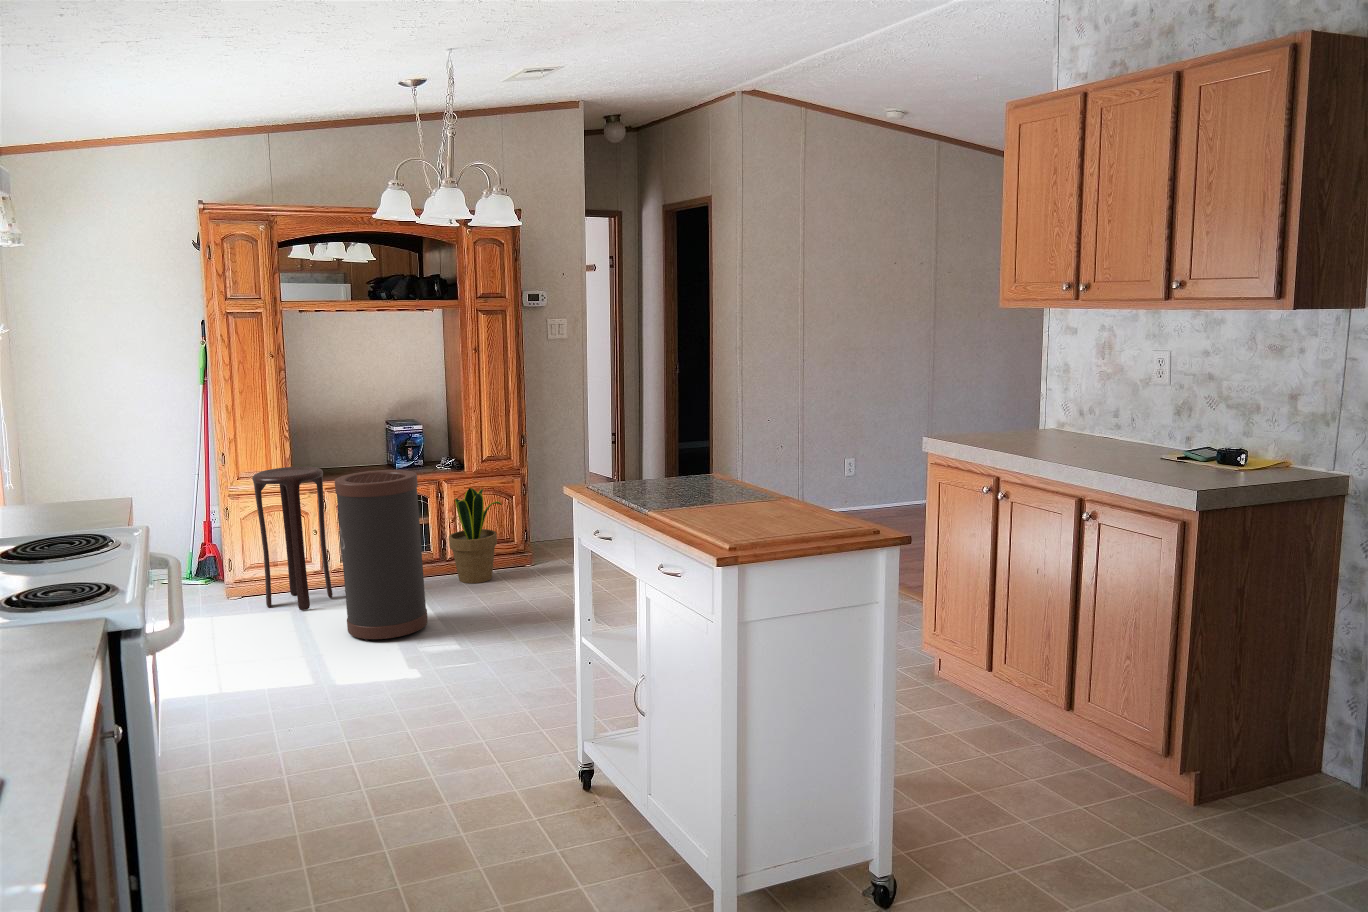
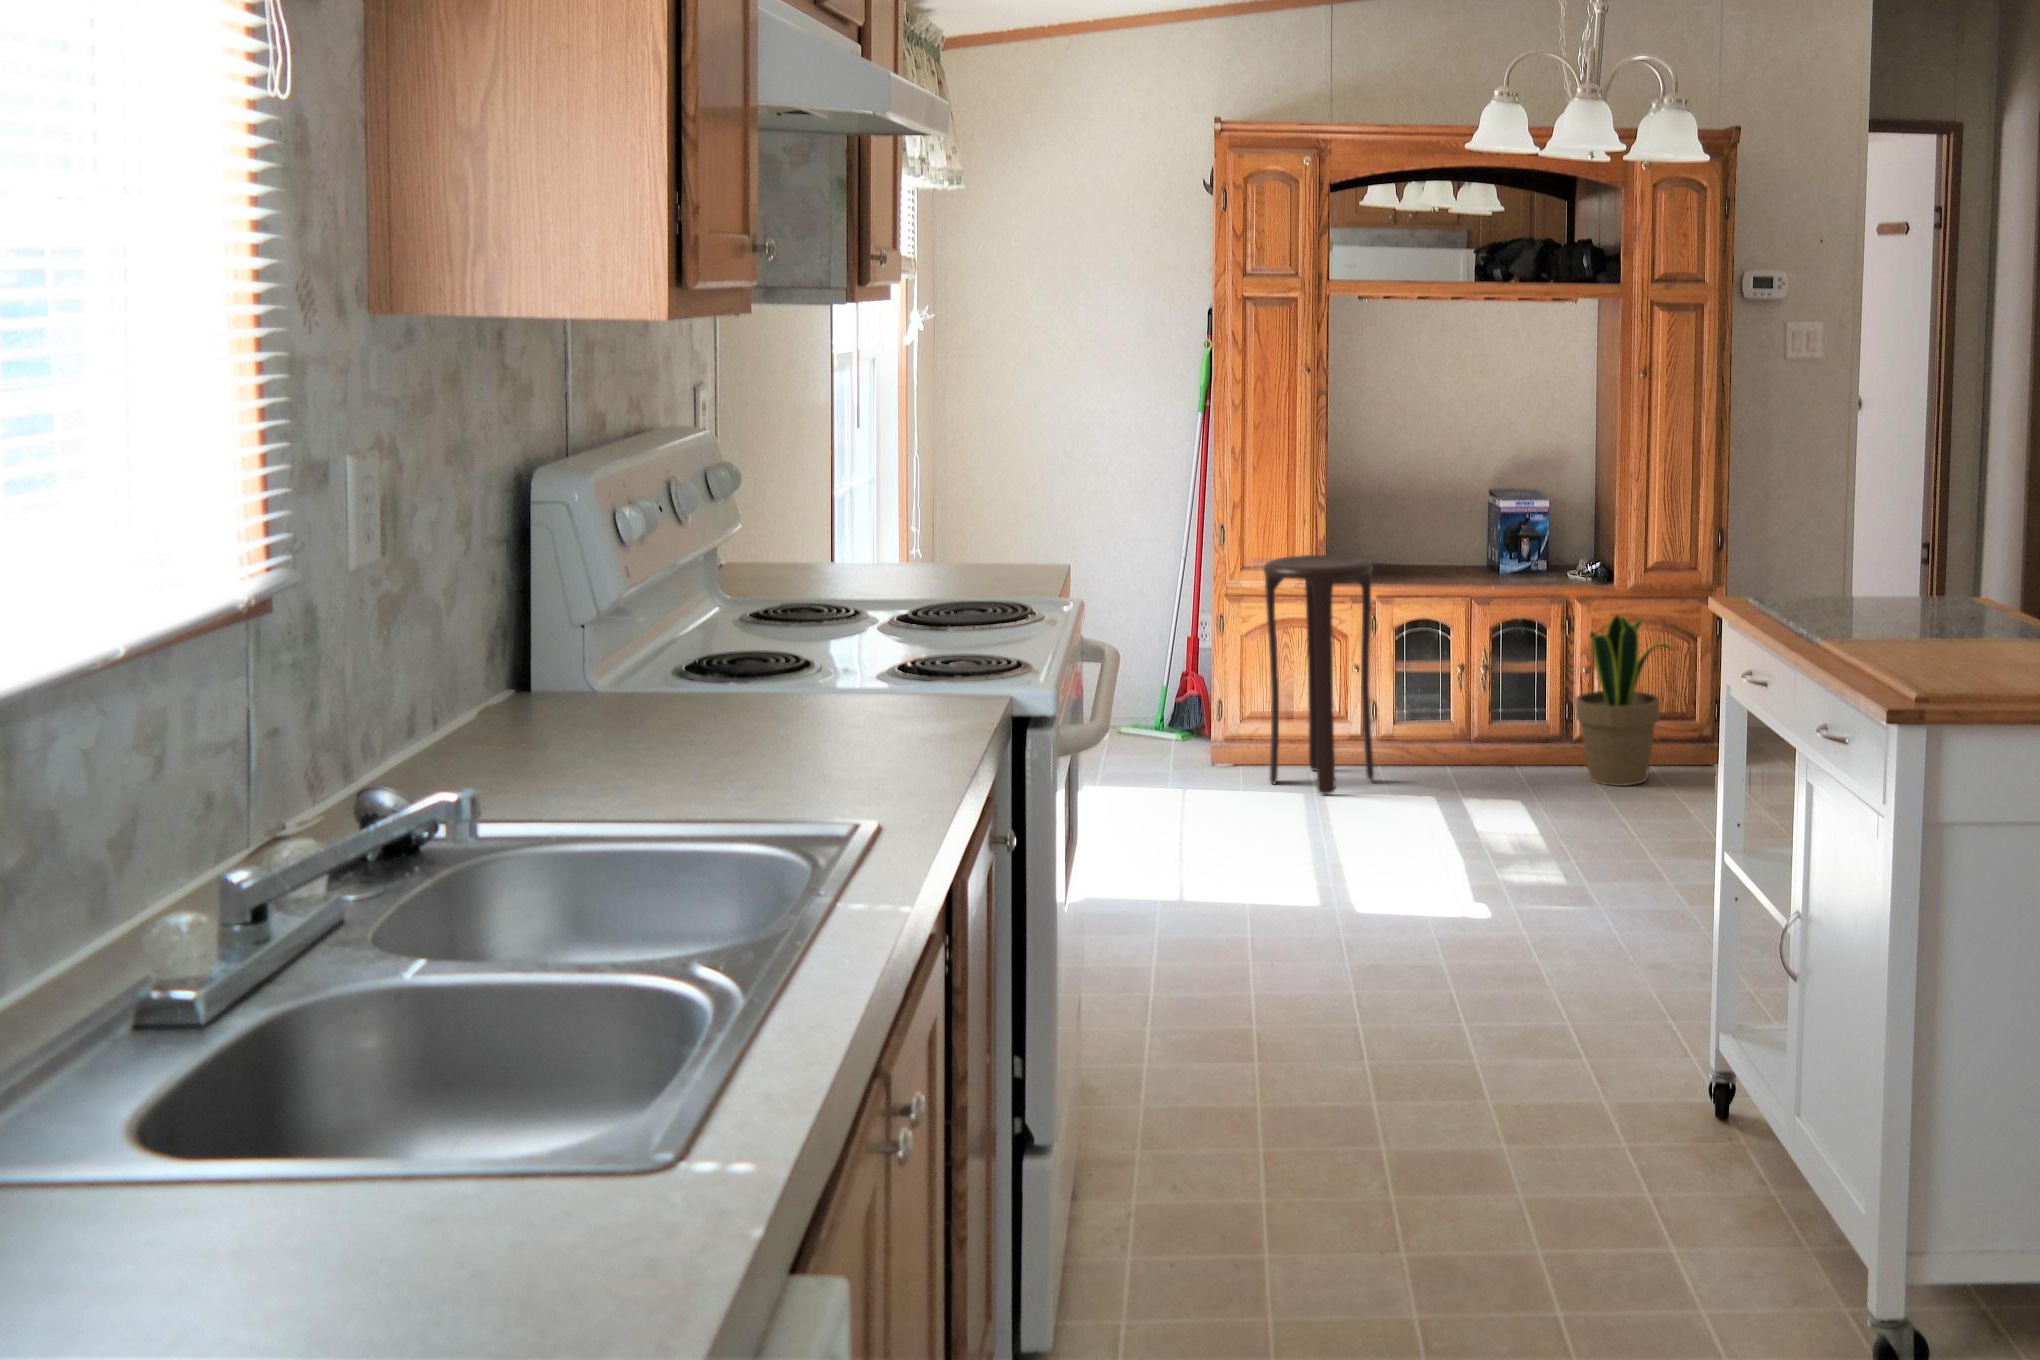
trash can: present [335,470,428,641] -> none [1383,567,1519,853]

